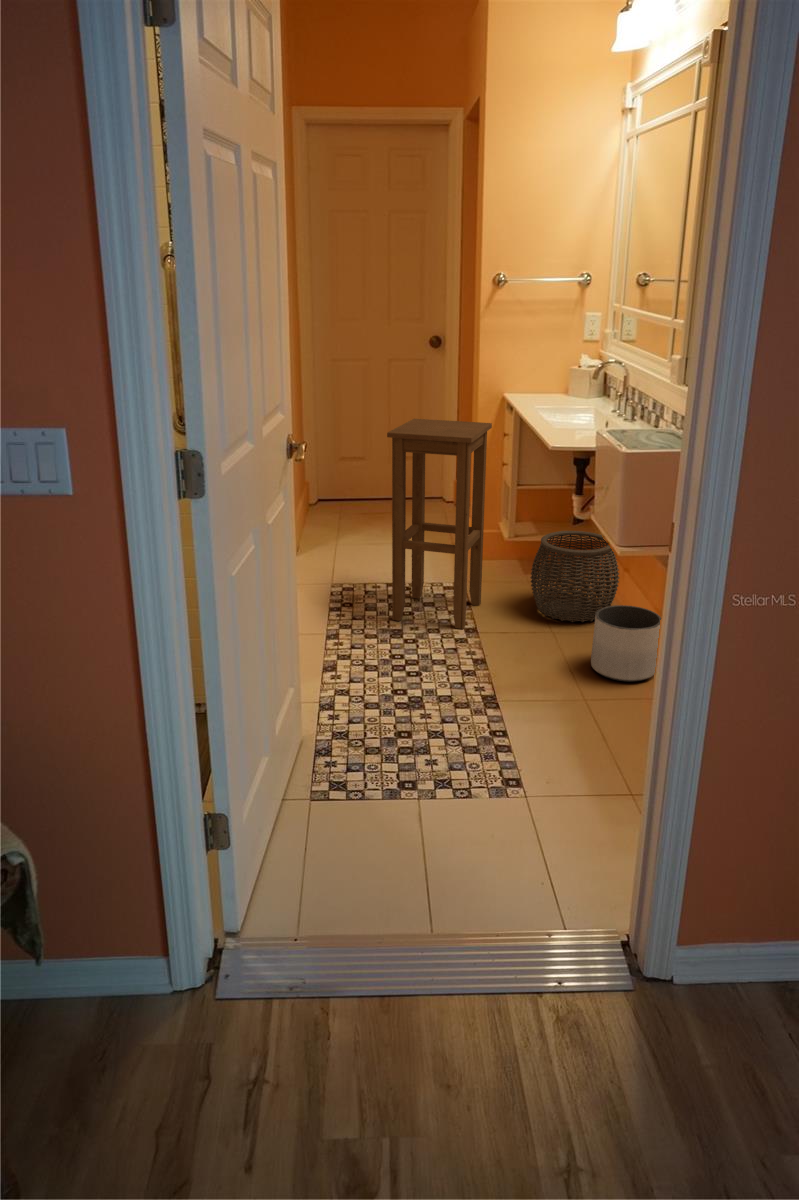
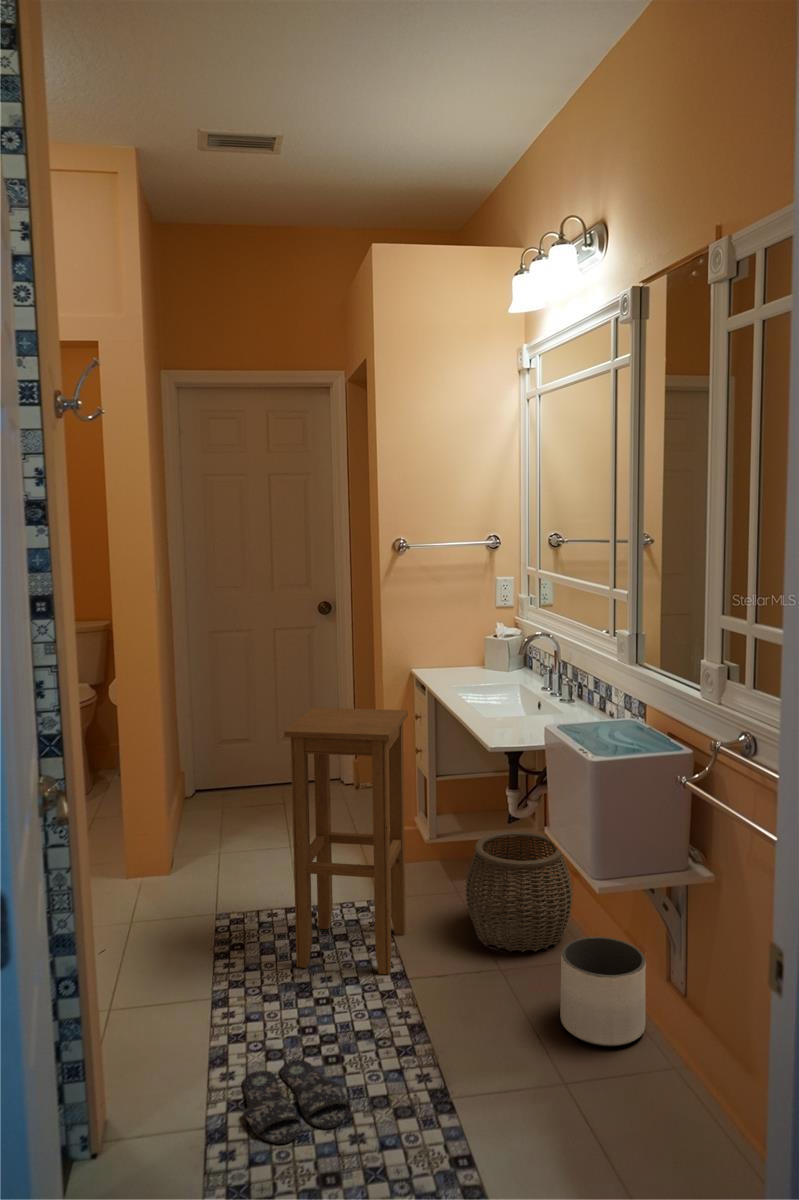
slippers: none [346,672,421,715] -> present [243,1060,348,1144]

